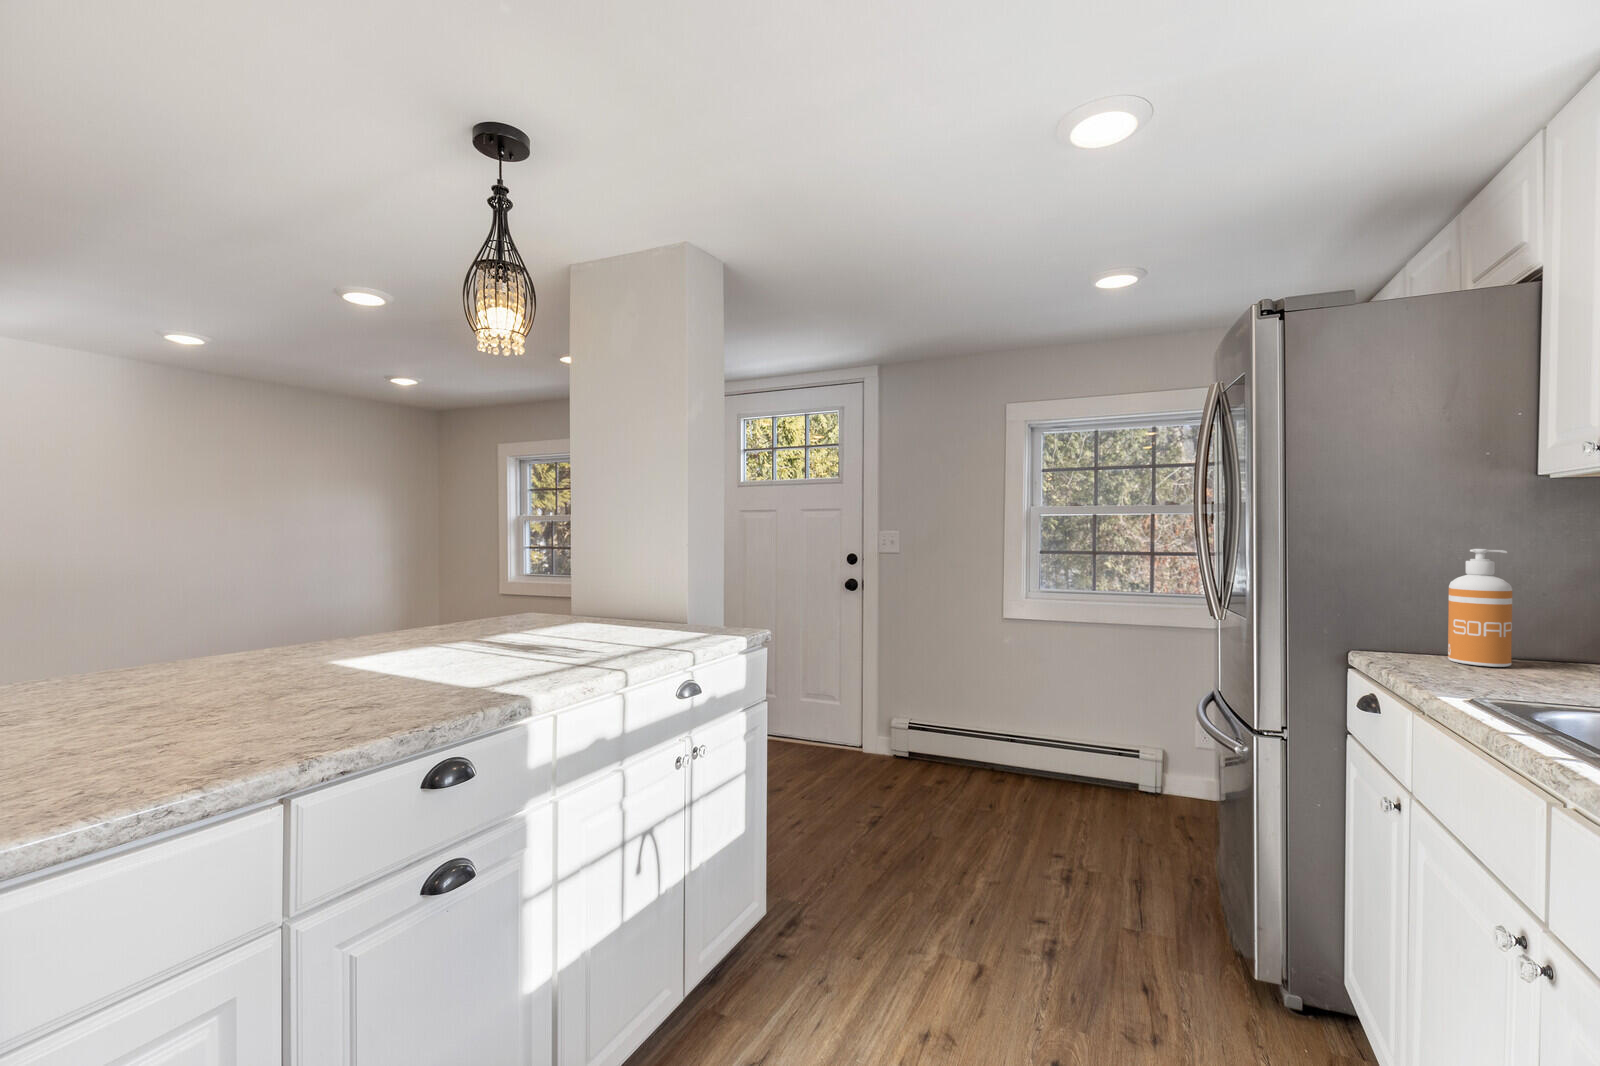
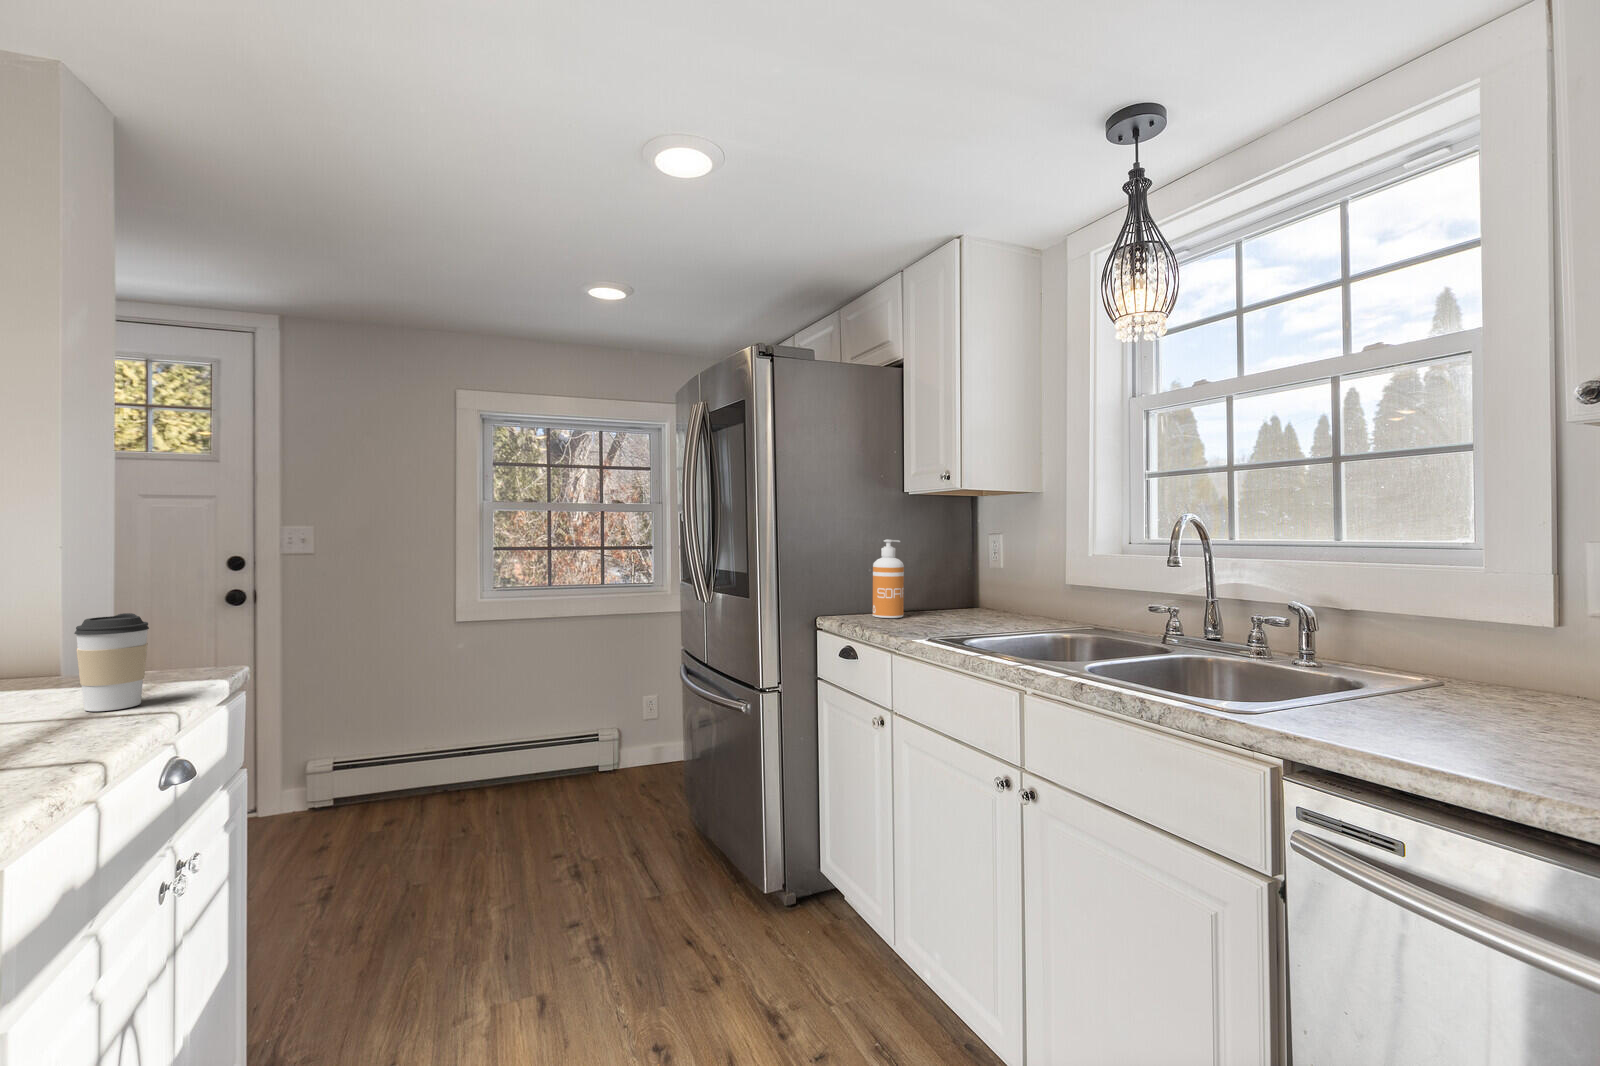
coffee cup: none [659,583,693,643] -> present [74,613,149,711]

